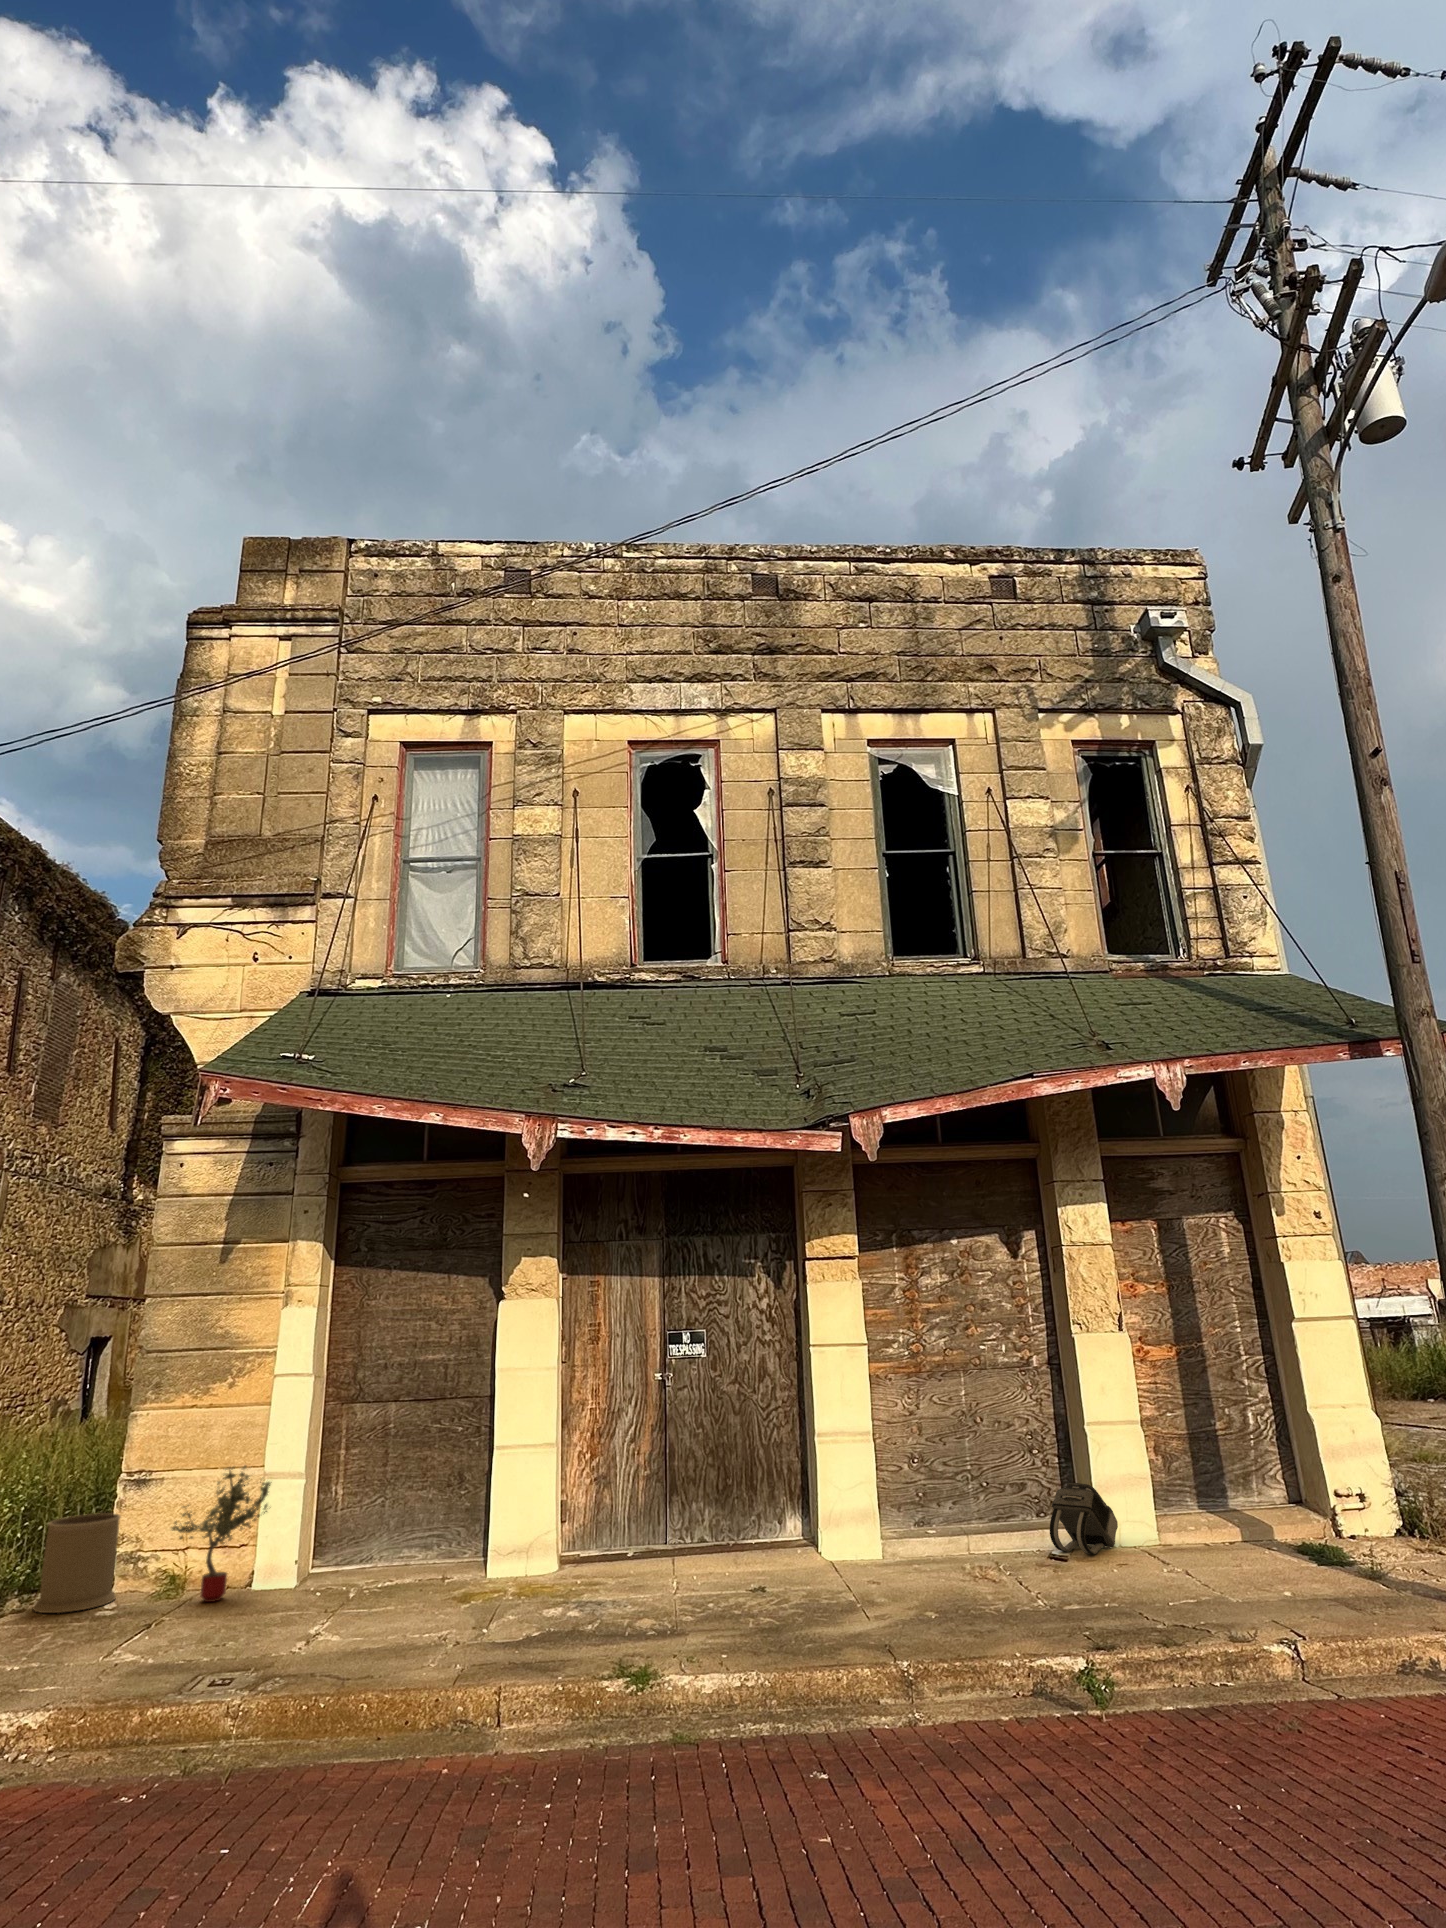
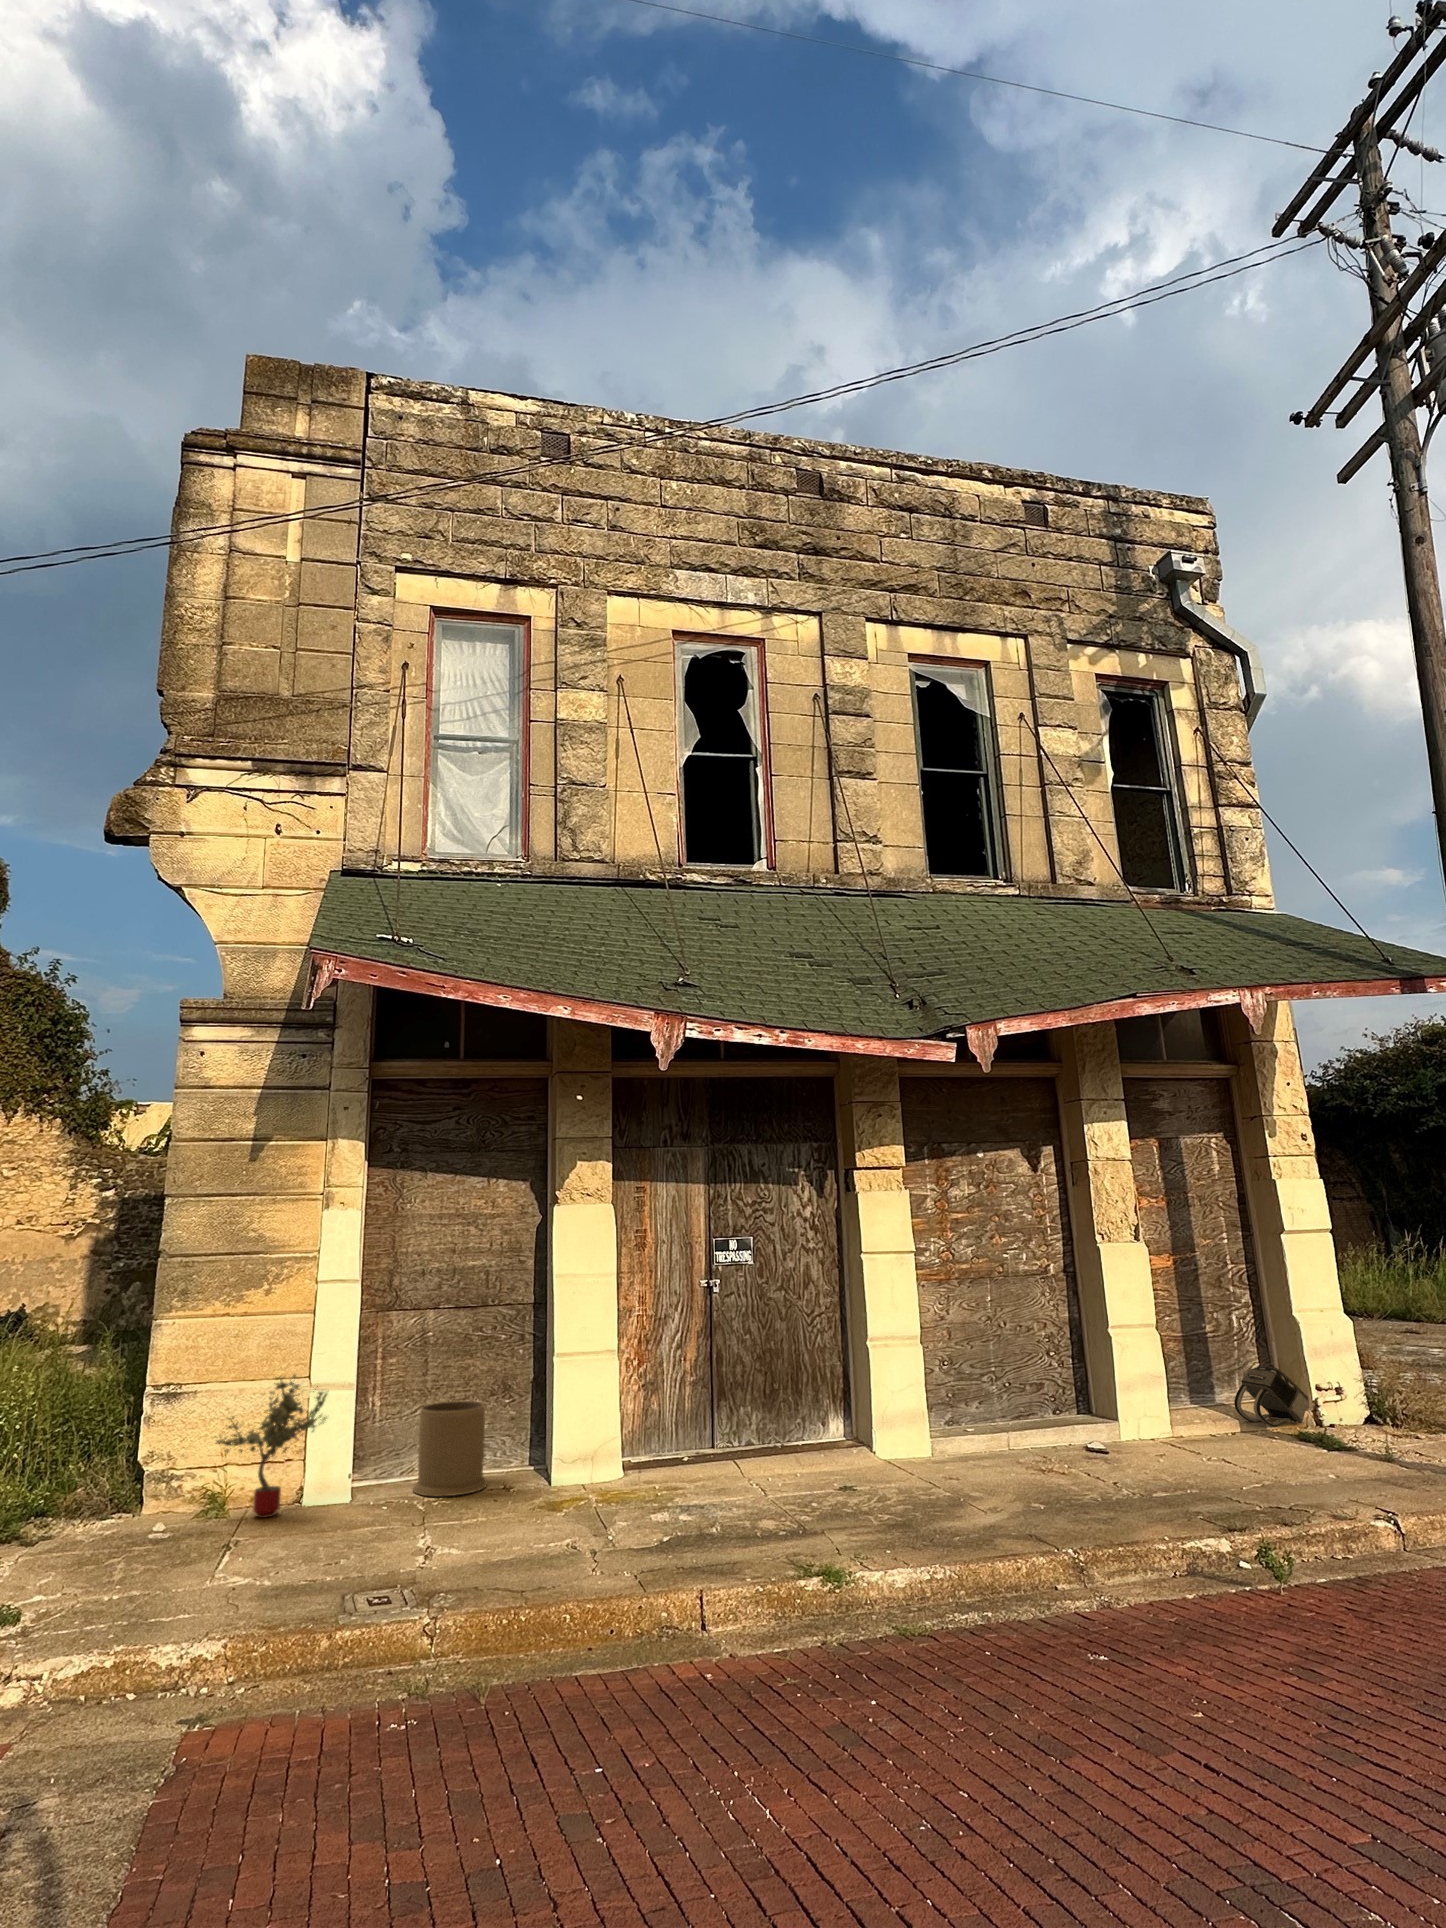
backpack: present [1050,1483,1118,1555] -> present [1234,1365,1309,1426]
trash can: present [33,1513,120,1613] -> present [413,1401,487,1496]

